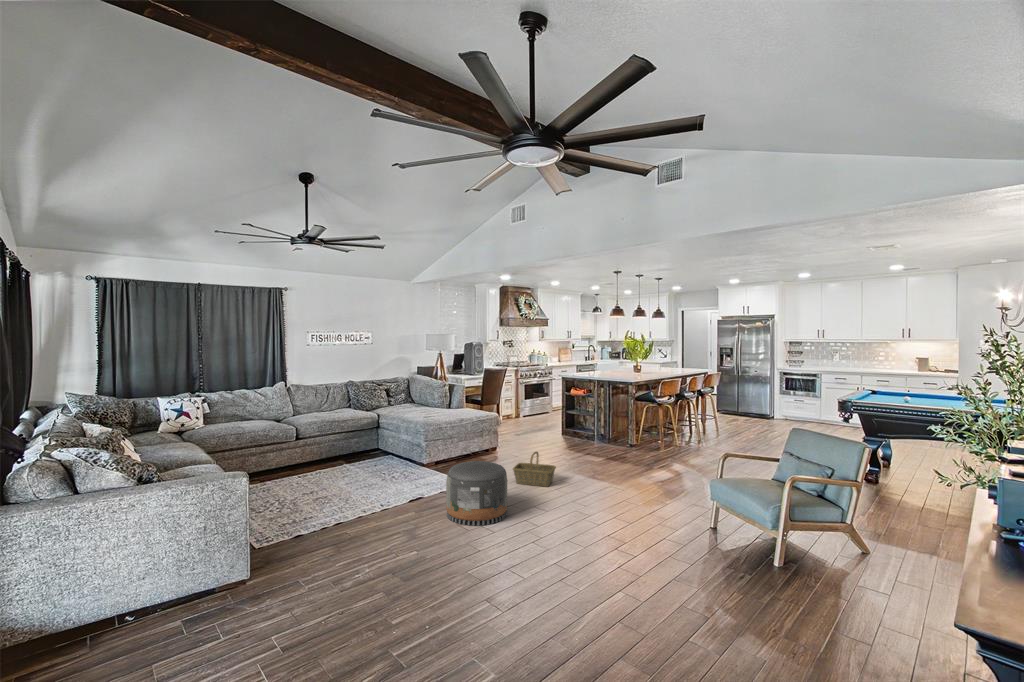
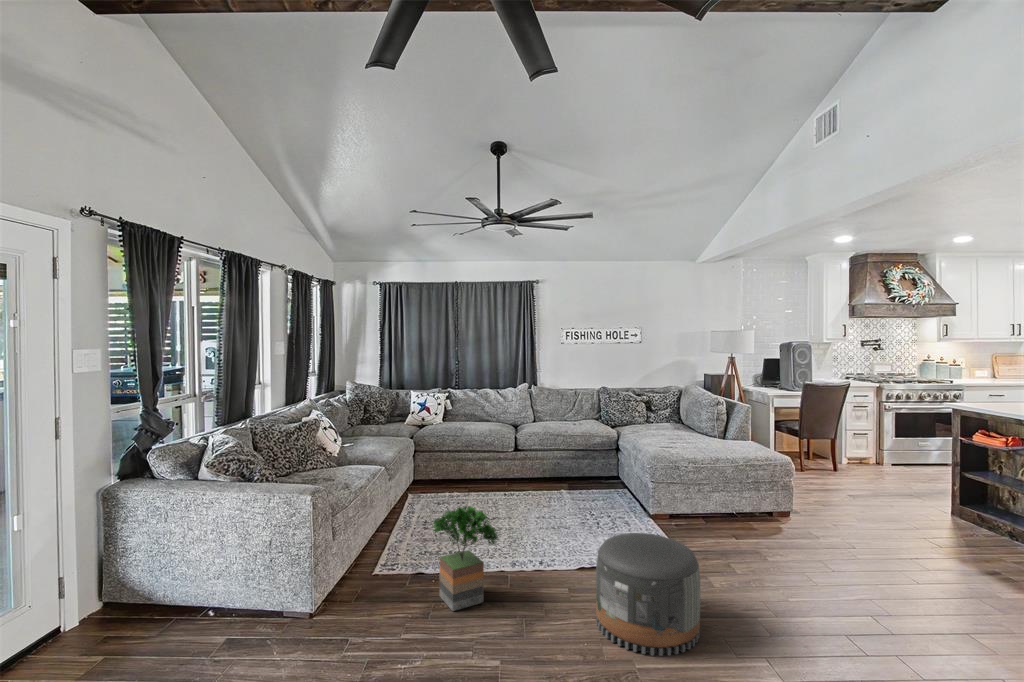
basket: present [513,452,556,487] -> none [760,541,853,616]
potted tree: none [328,467,385,544] -> present [433,506,498,611]

